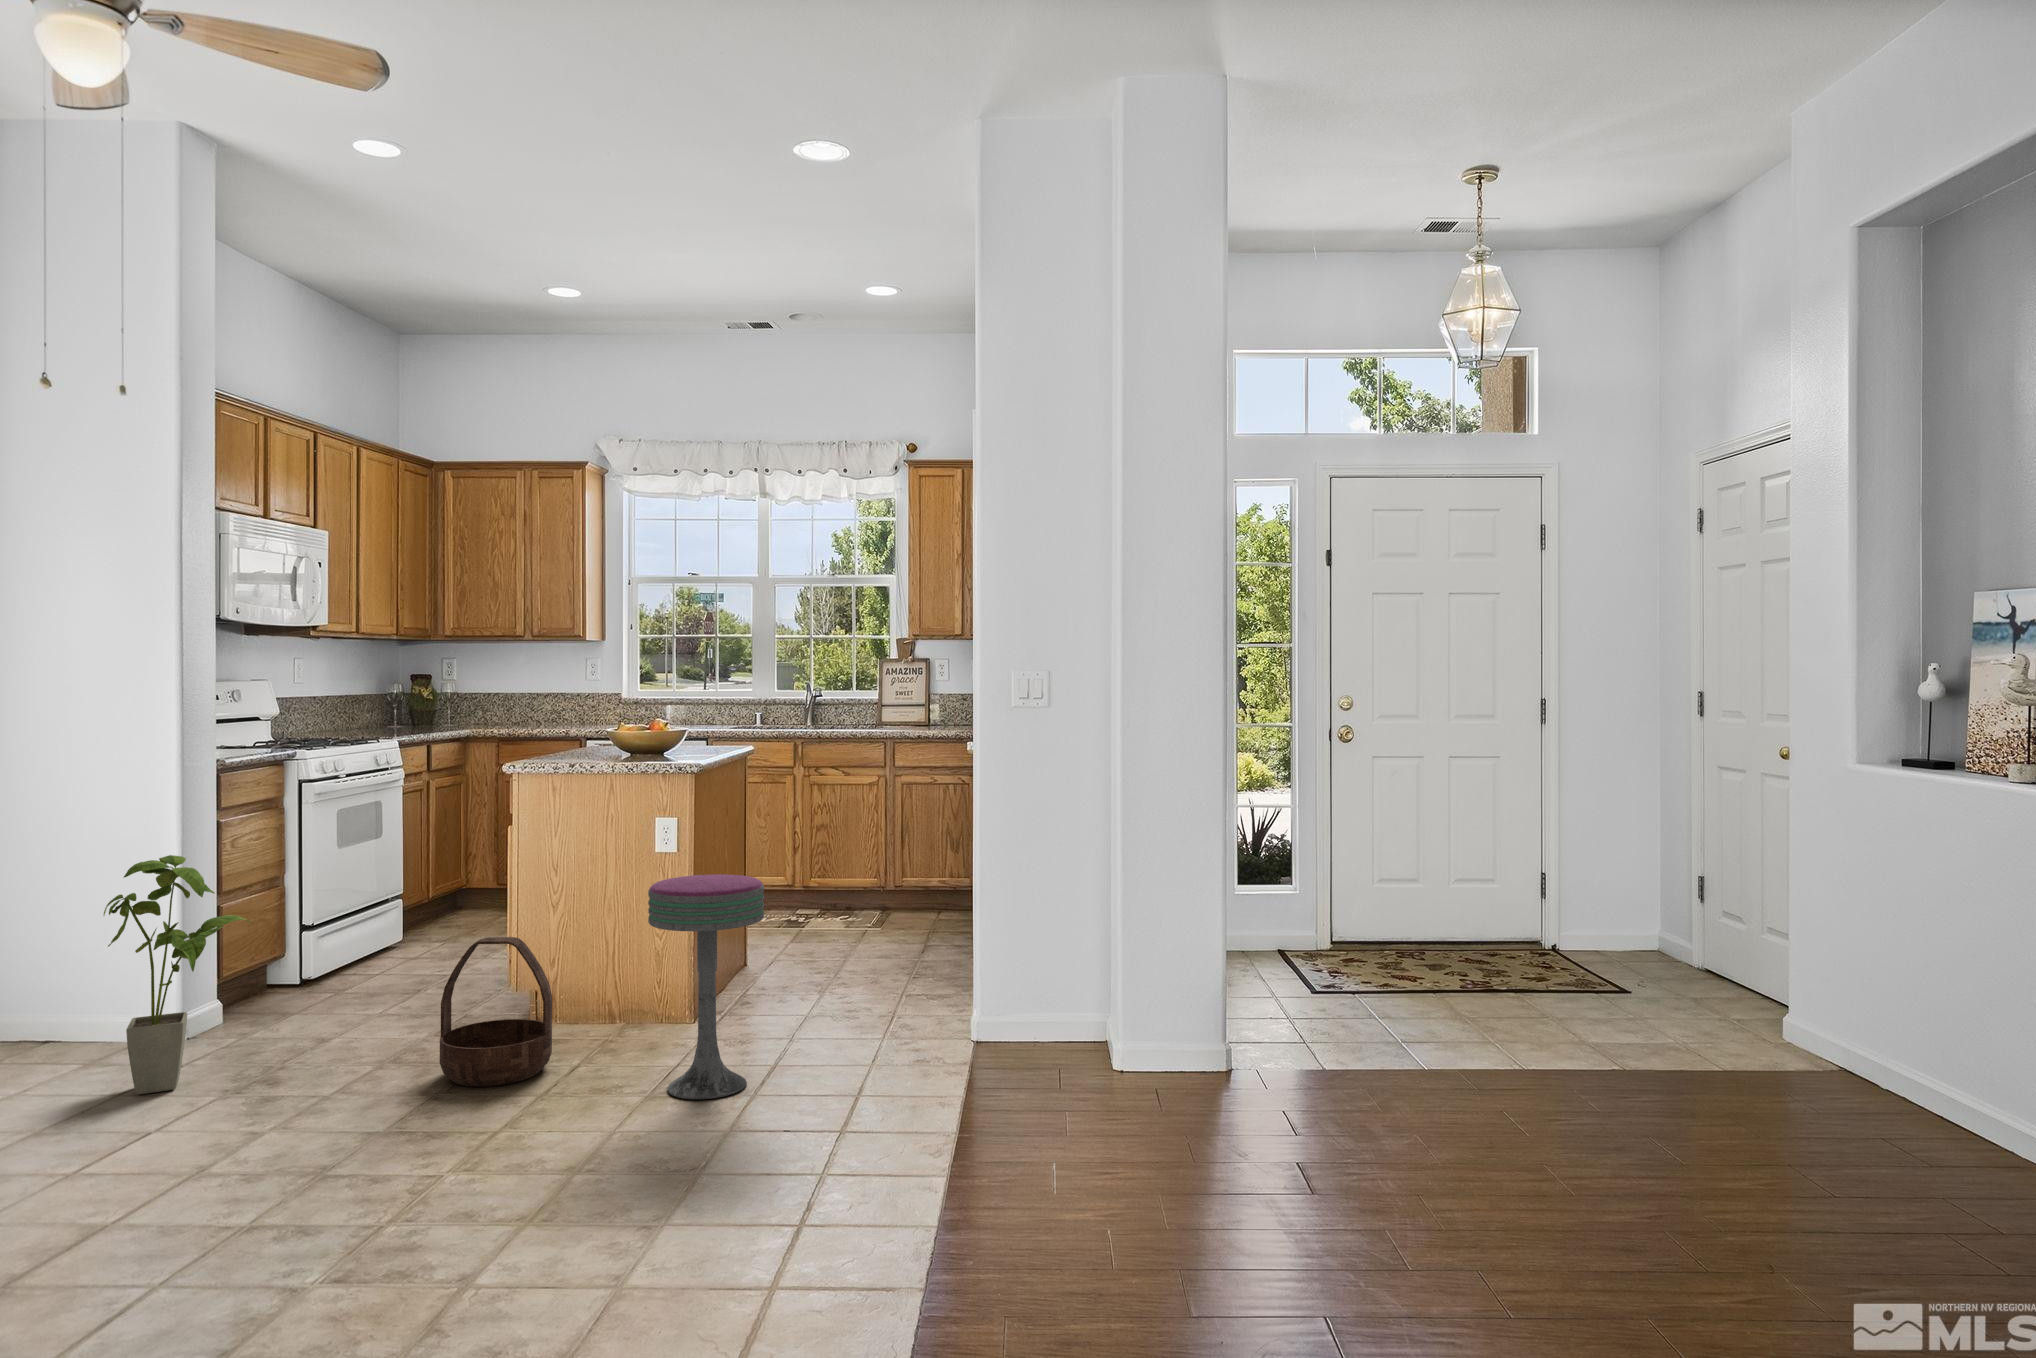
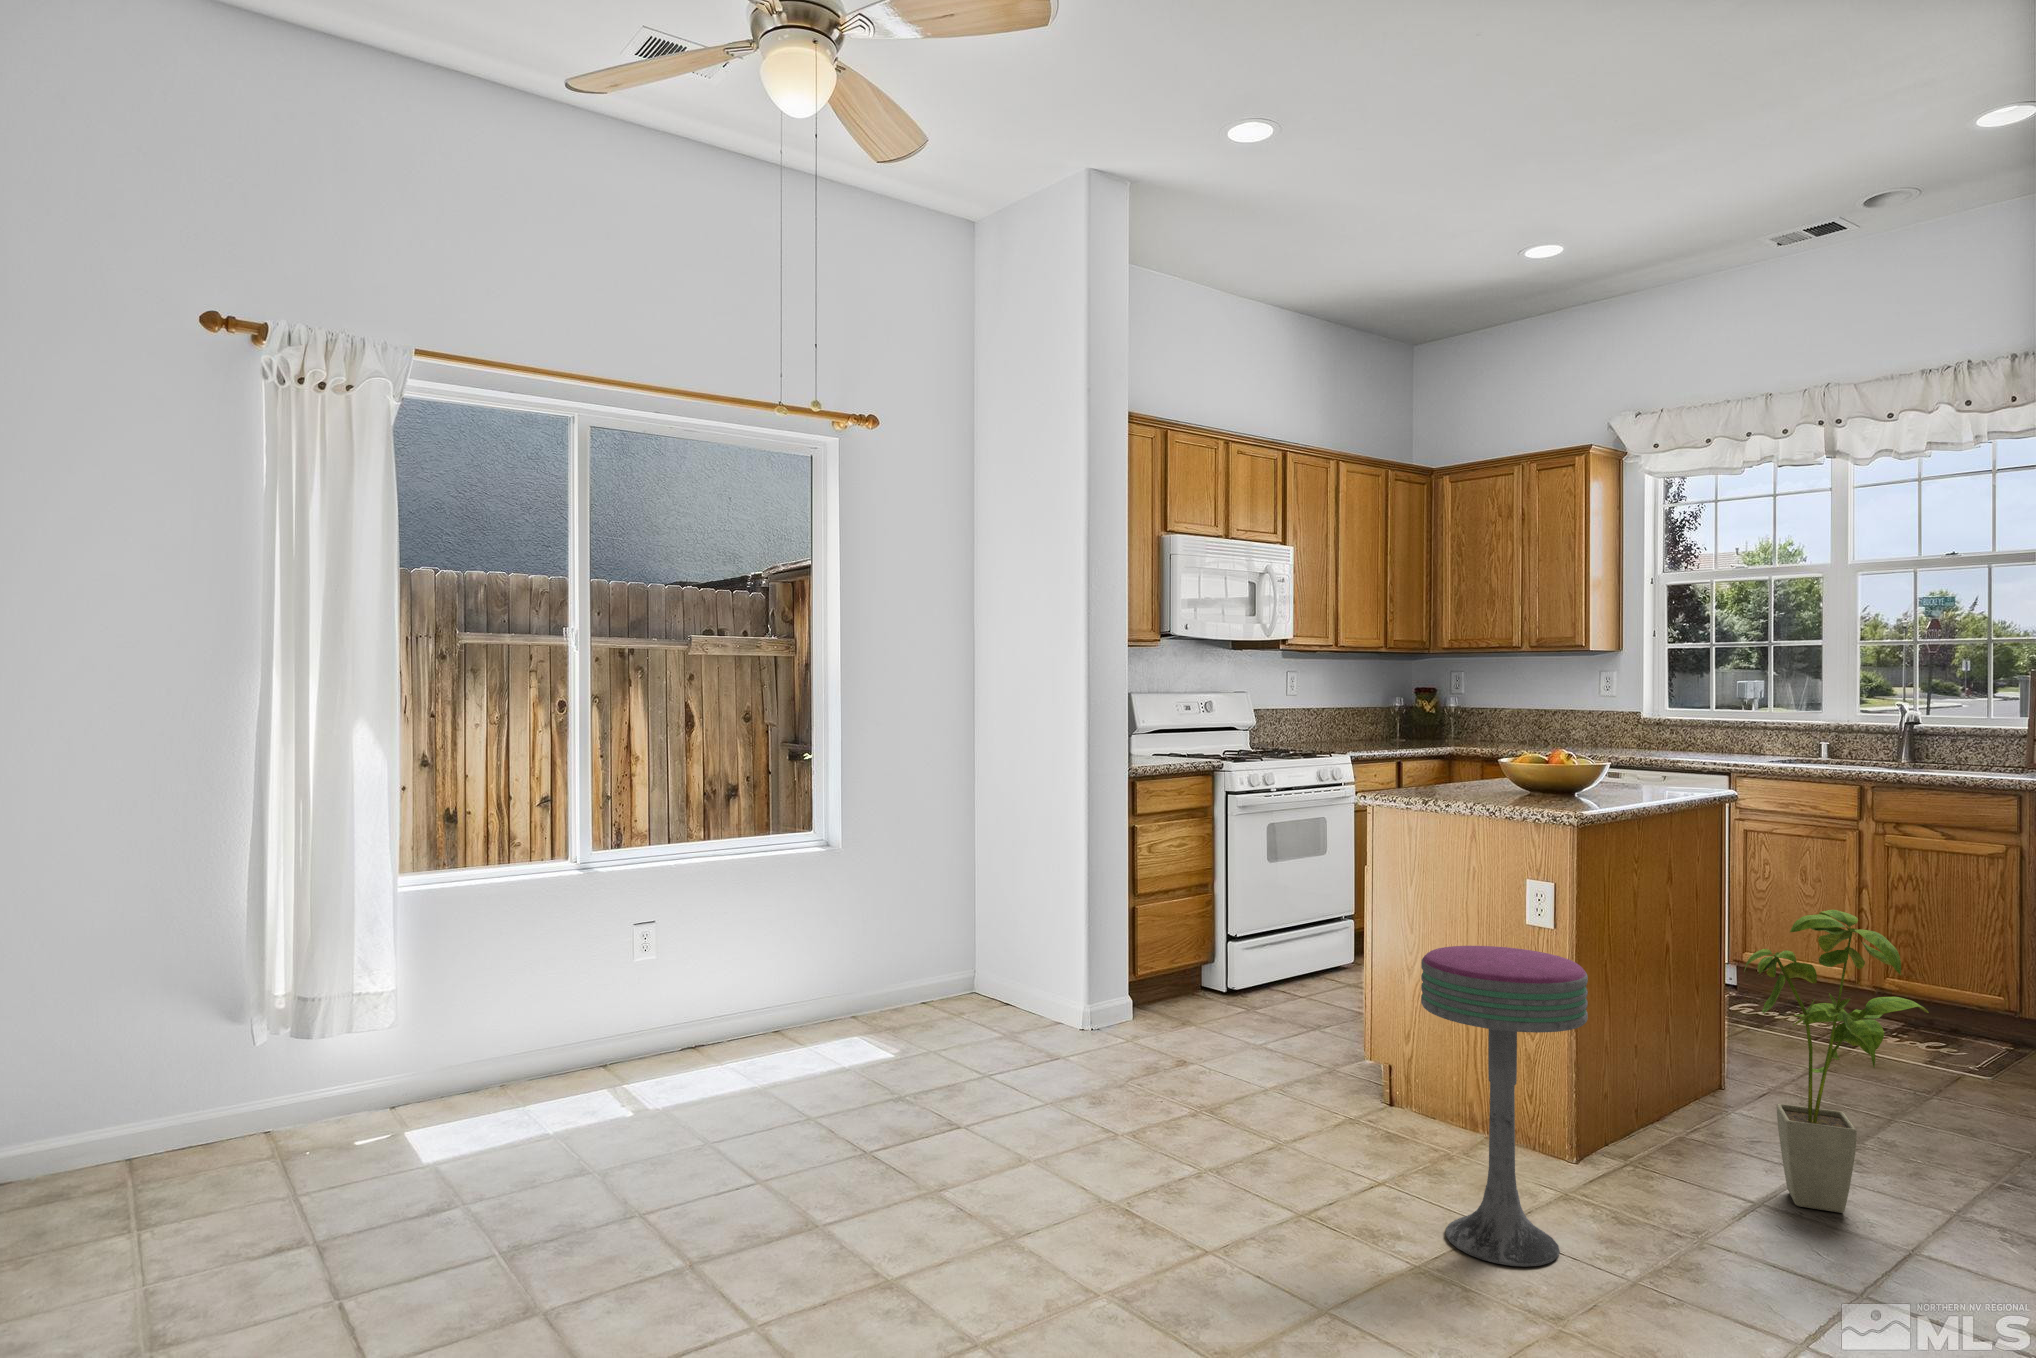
house plant: present [104,855,251,1094] -> present [1744,910,1929,1213]
basket: present [440,937,552,1087] -> none [1235,976,1357,1153]

